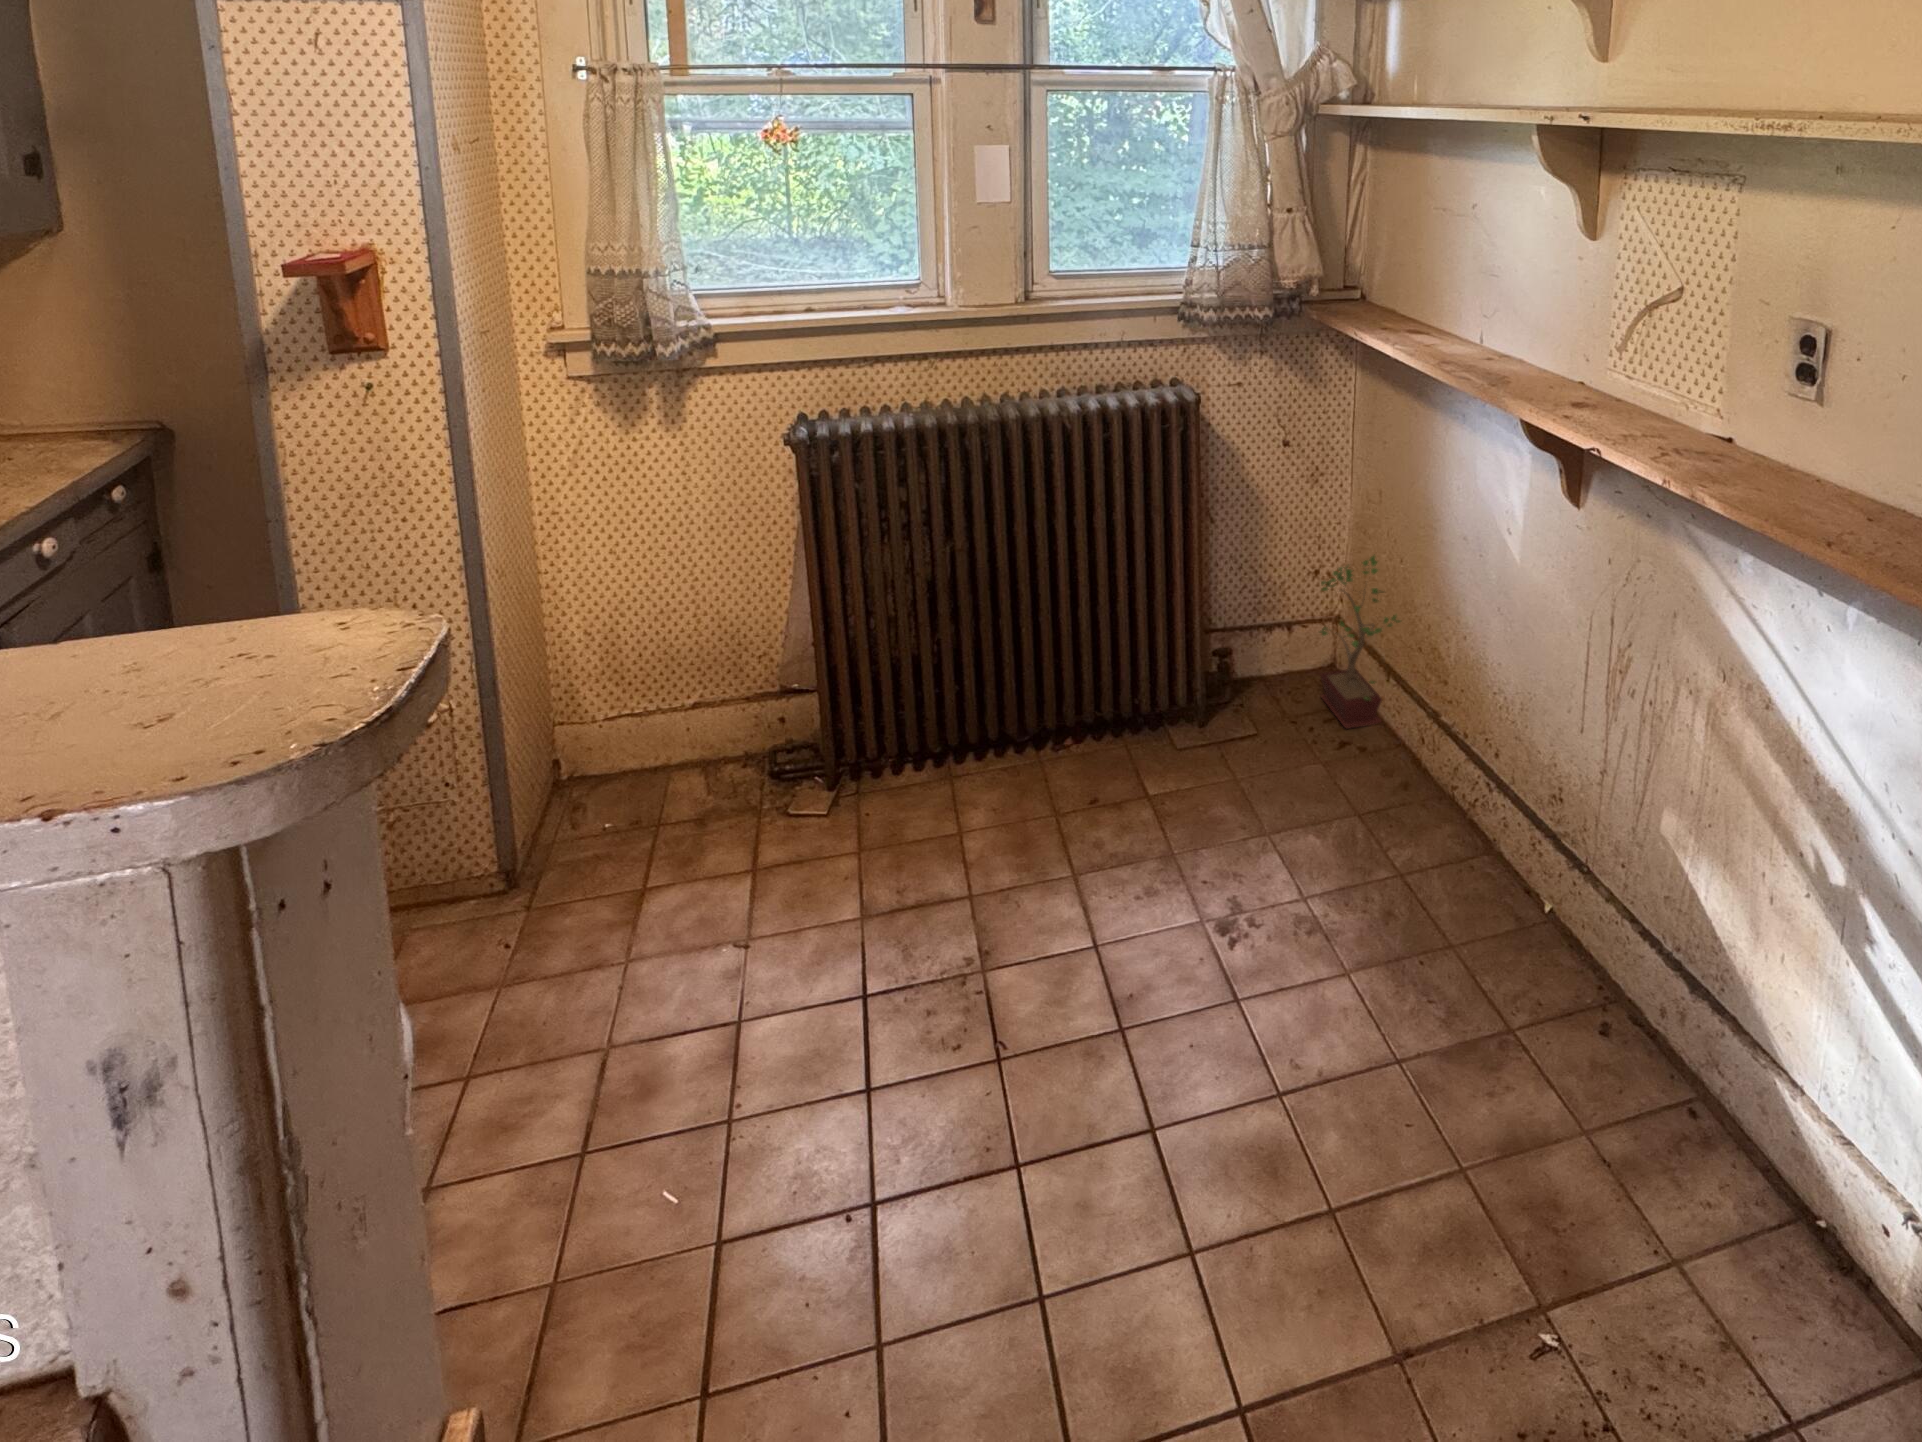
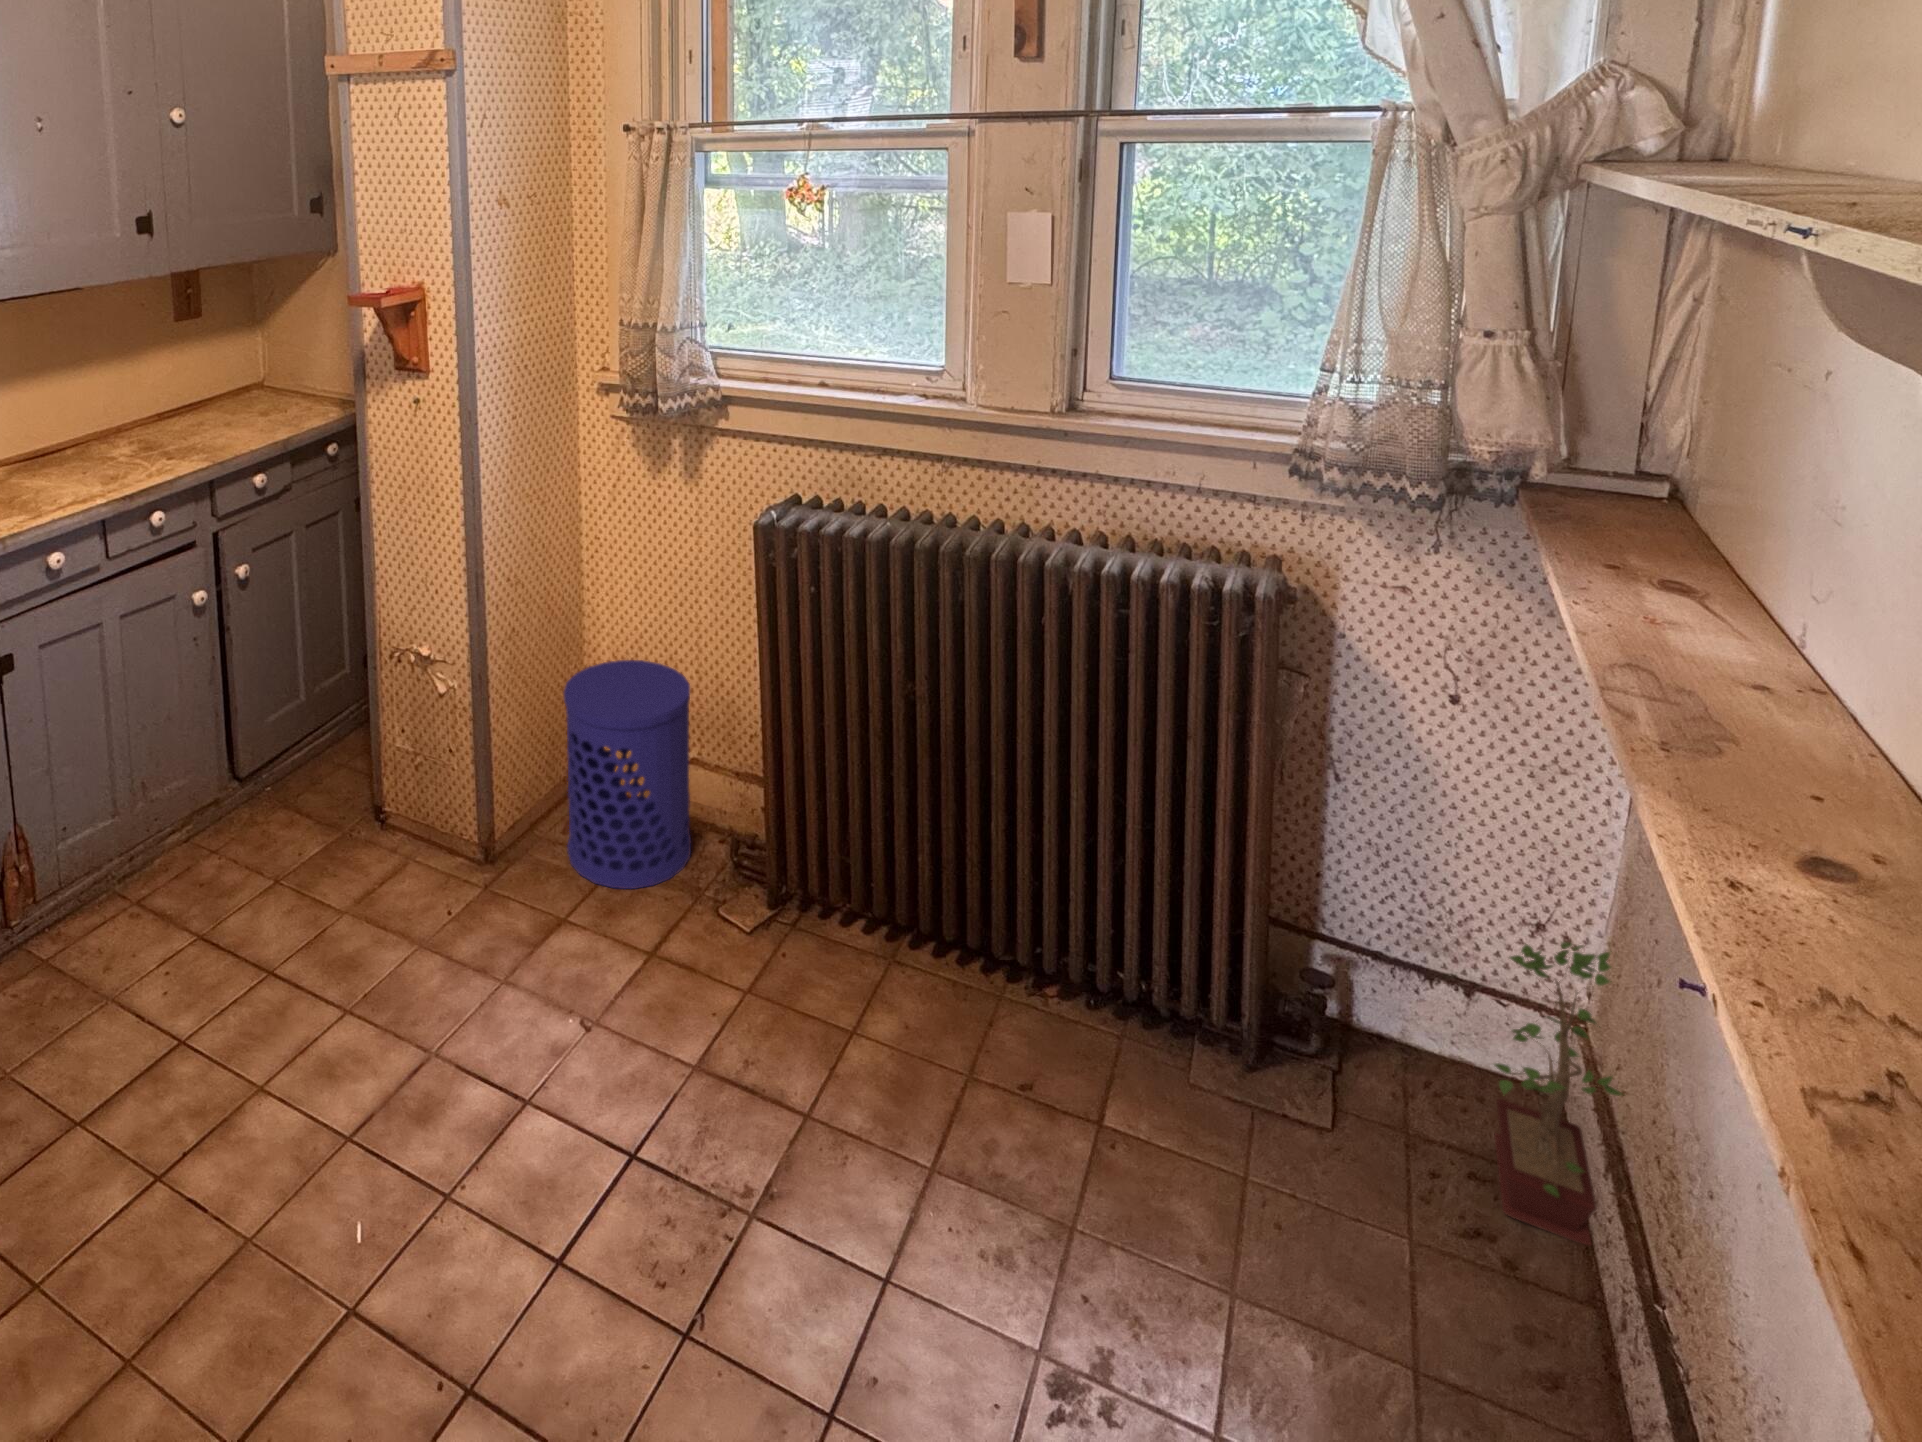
waste bin: none [578,616,730,848] -> present [564,660,691,889]

